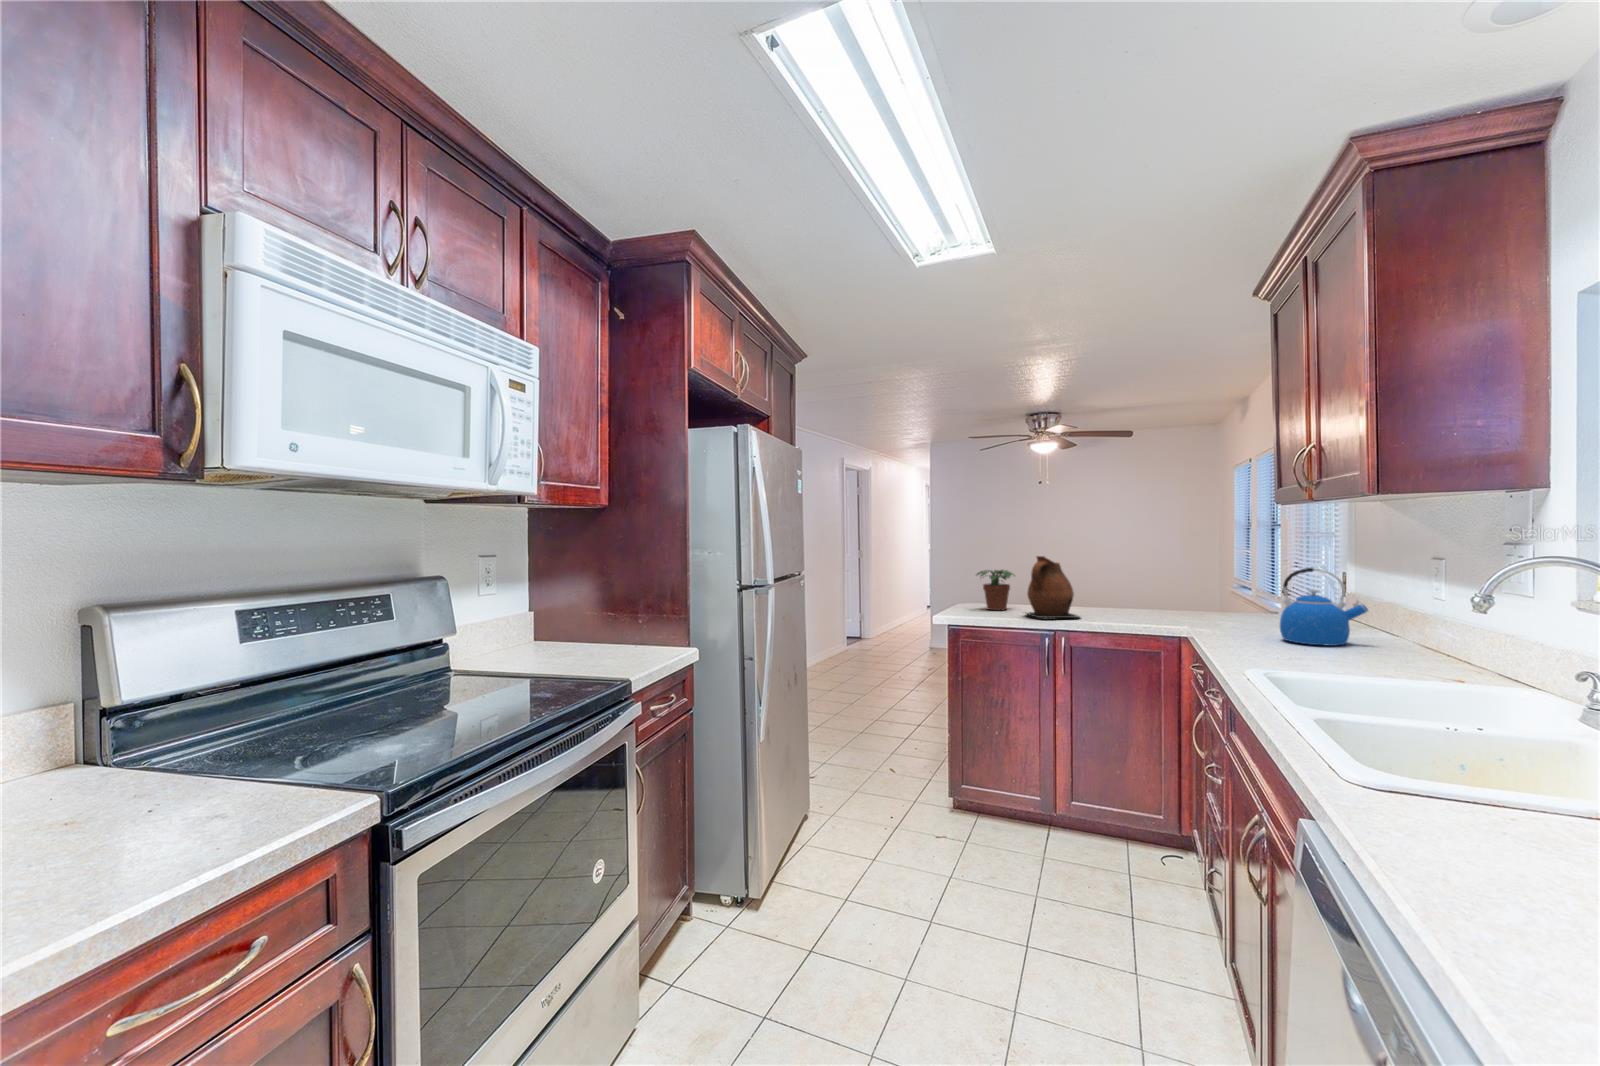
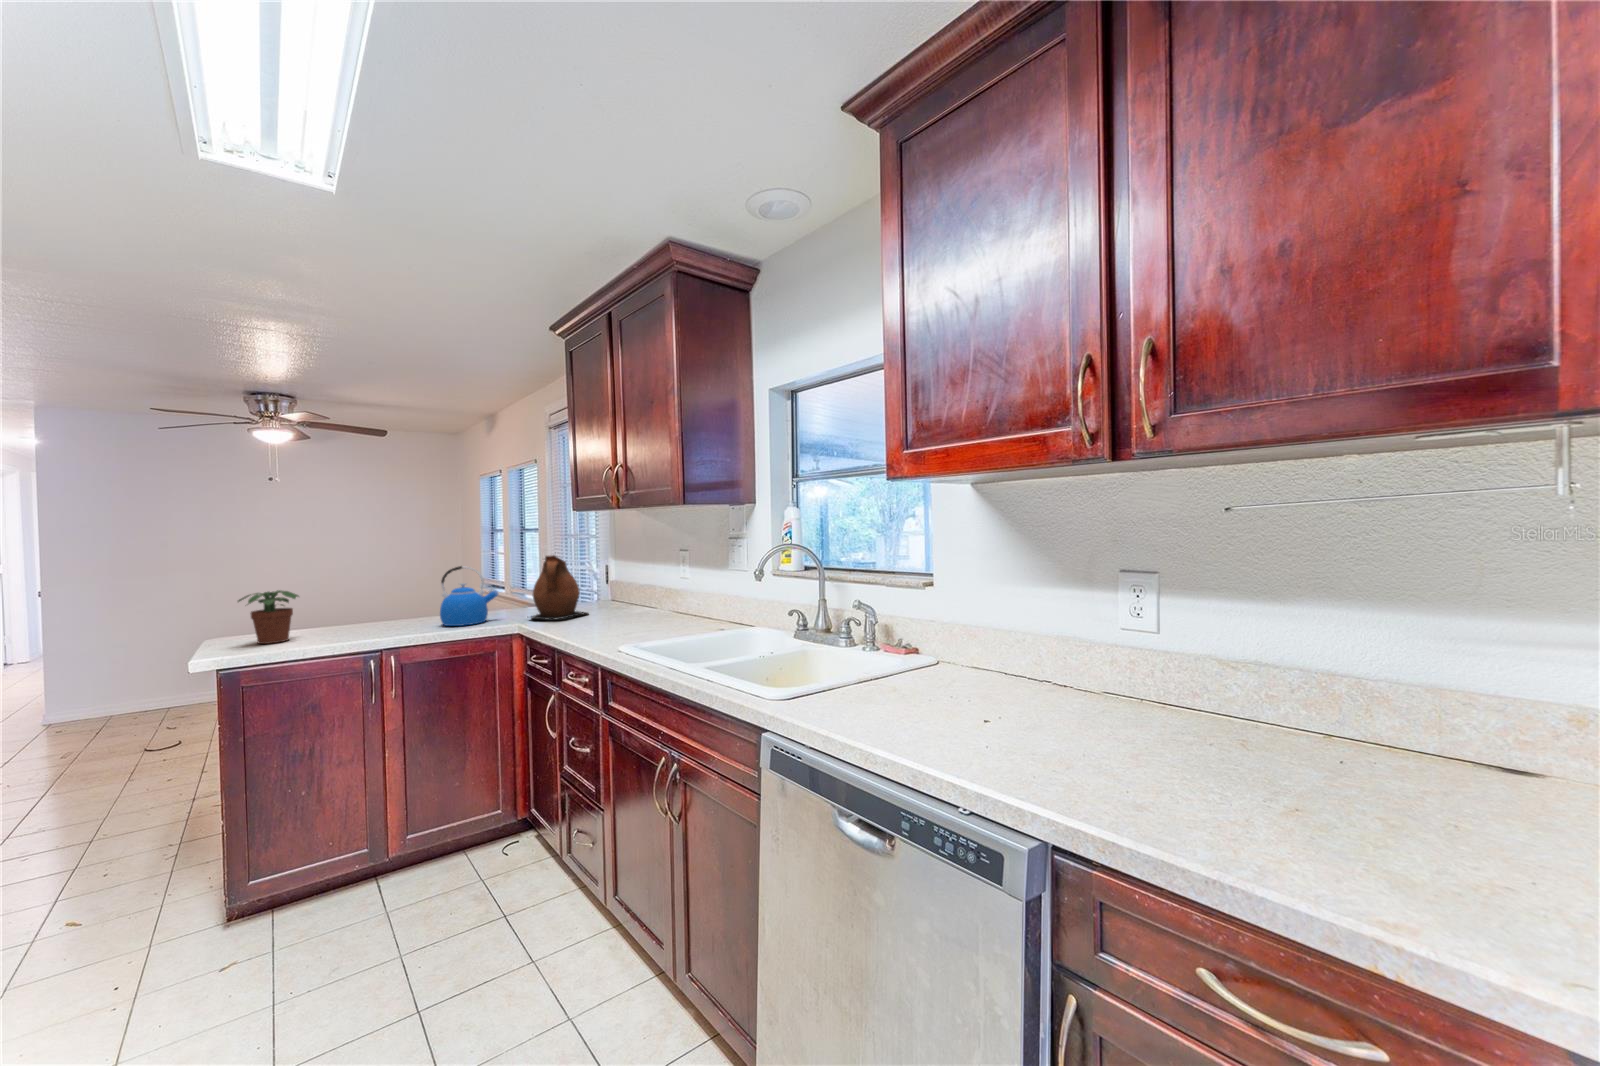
ceramic pitcher: present [1026,556,1080,618] -> present [531,555,587,620]
kettle: present [1280,568,1368,646] -> present [440,566,498,626]

